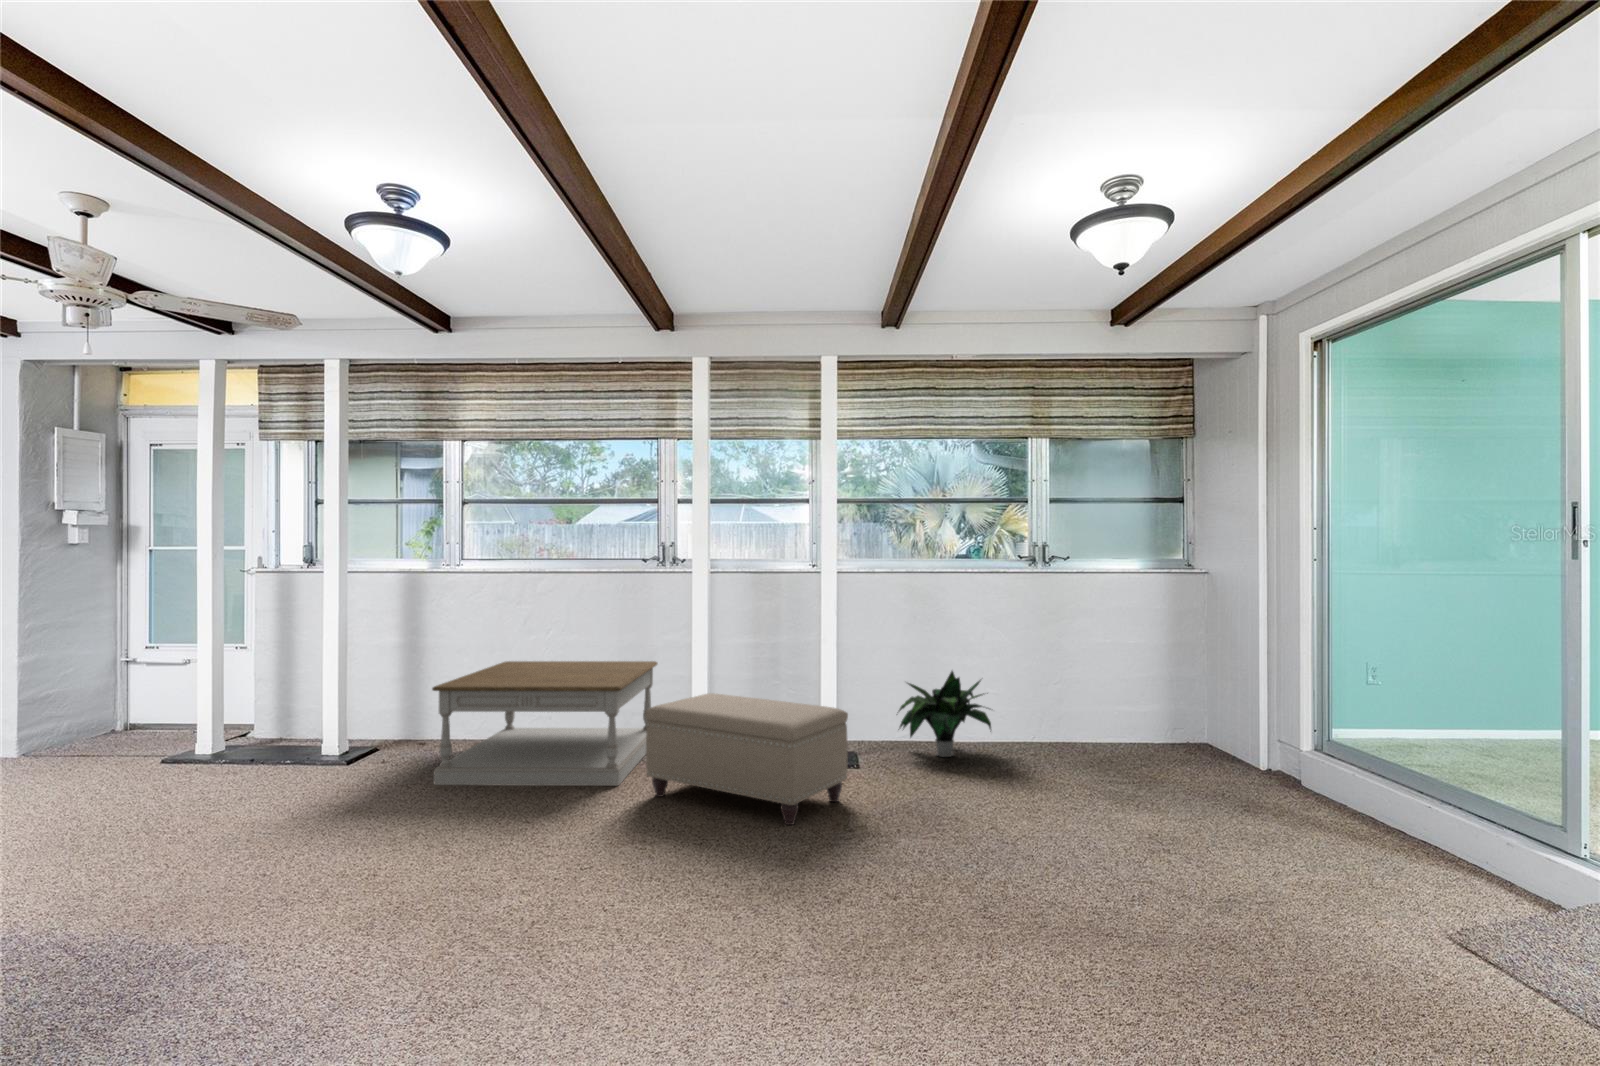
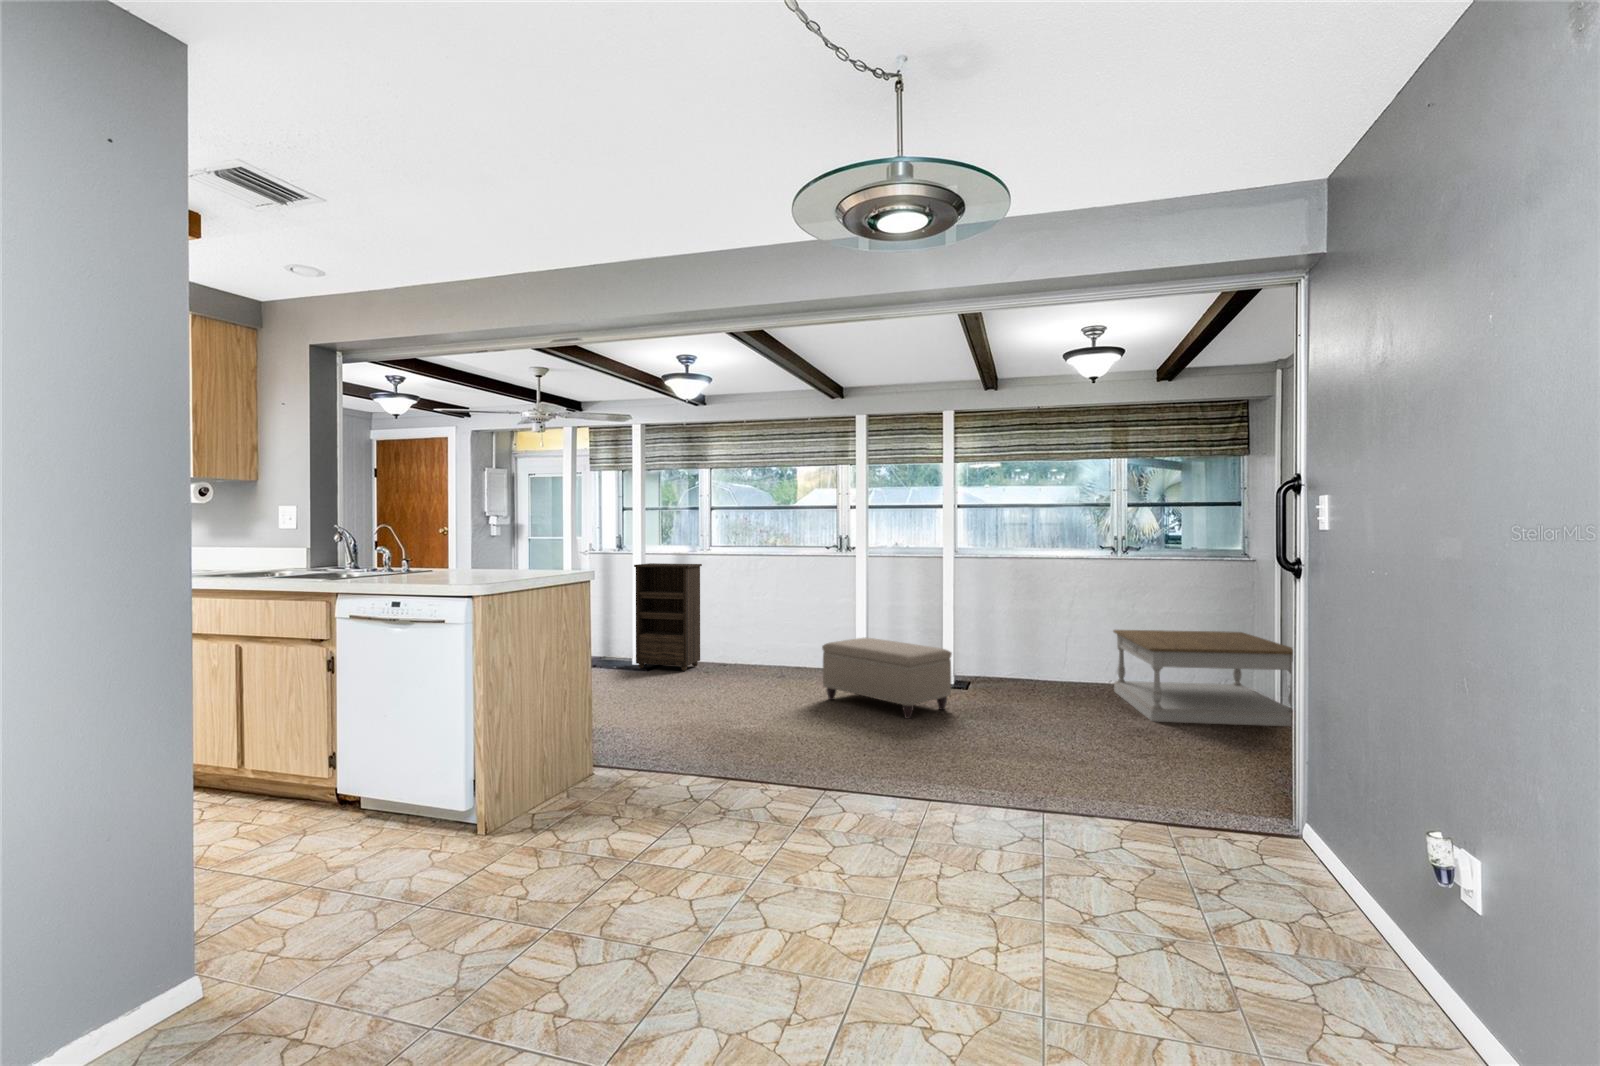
bookshelf: none [327,586,446,756] -> present [634,563,702,671]
coffee table: present [432,661,658,786] -> present [1113,630,1293,727]
potted plant: present [899,671,991,757] -> none [999,629,1076,691]

